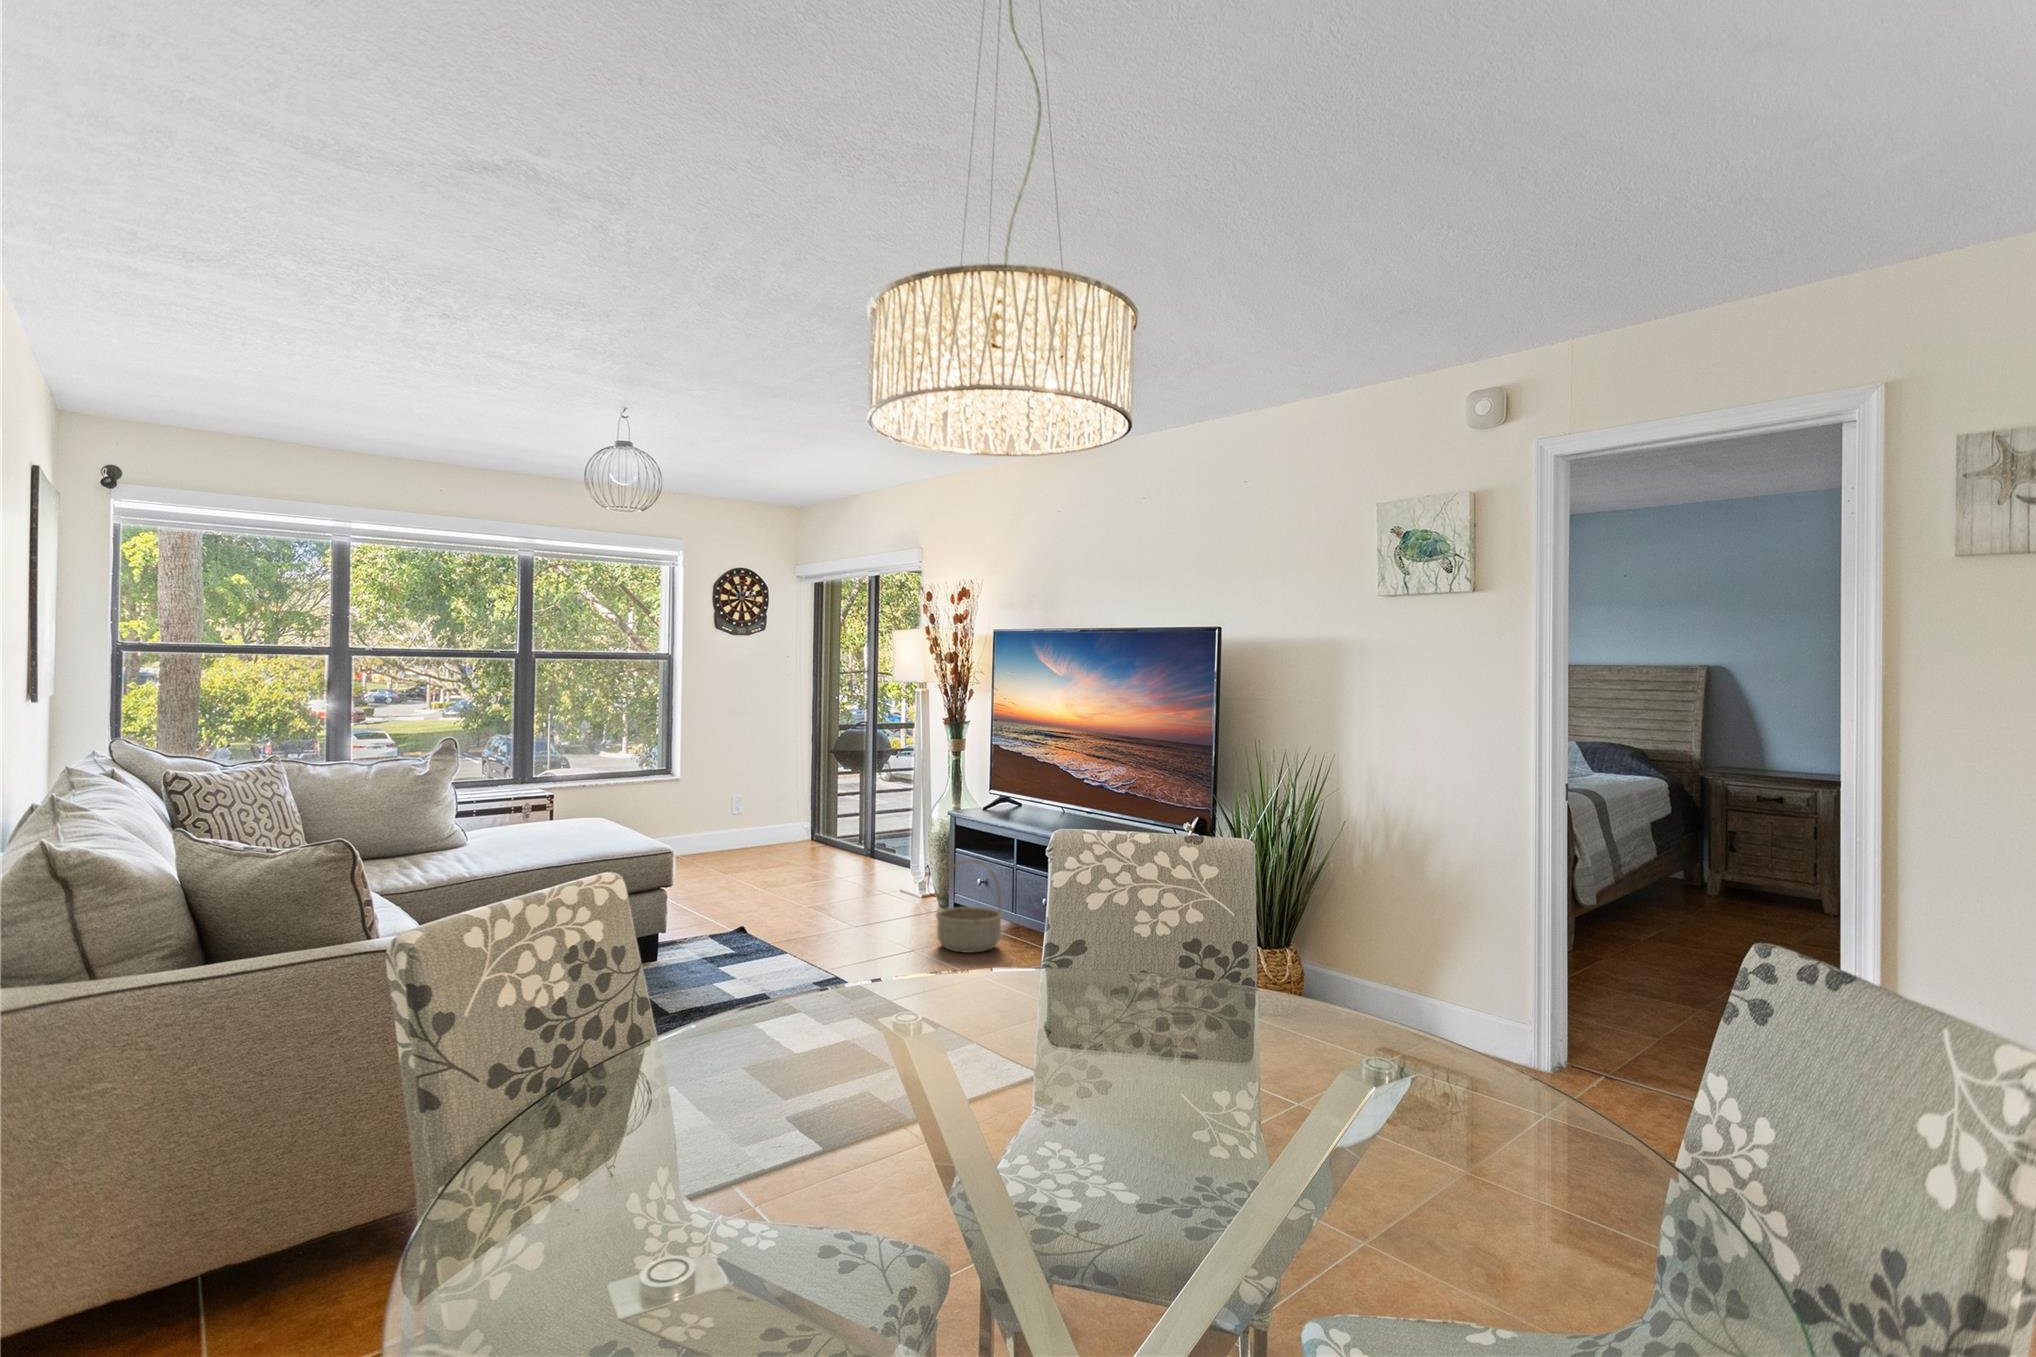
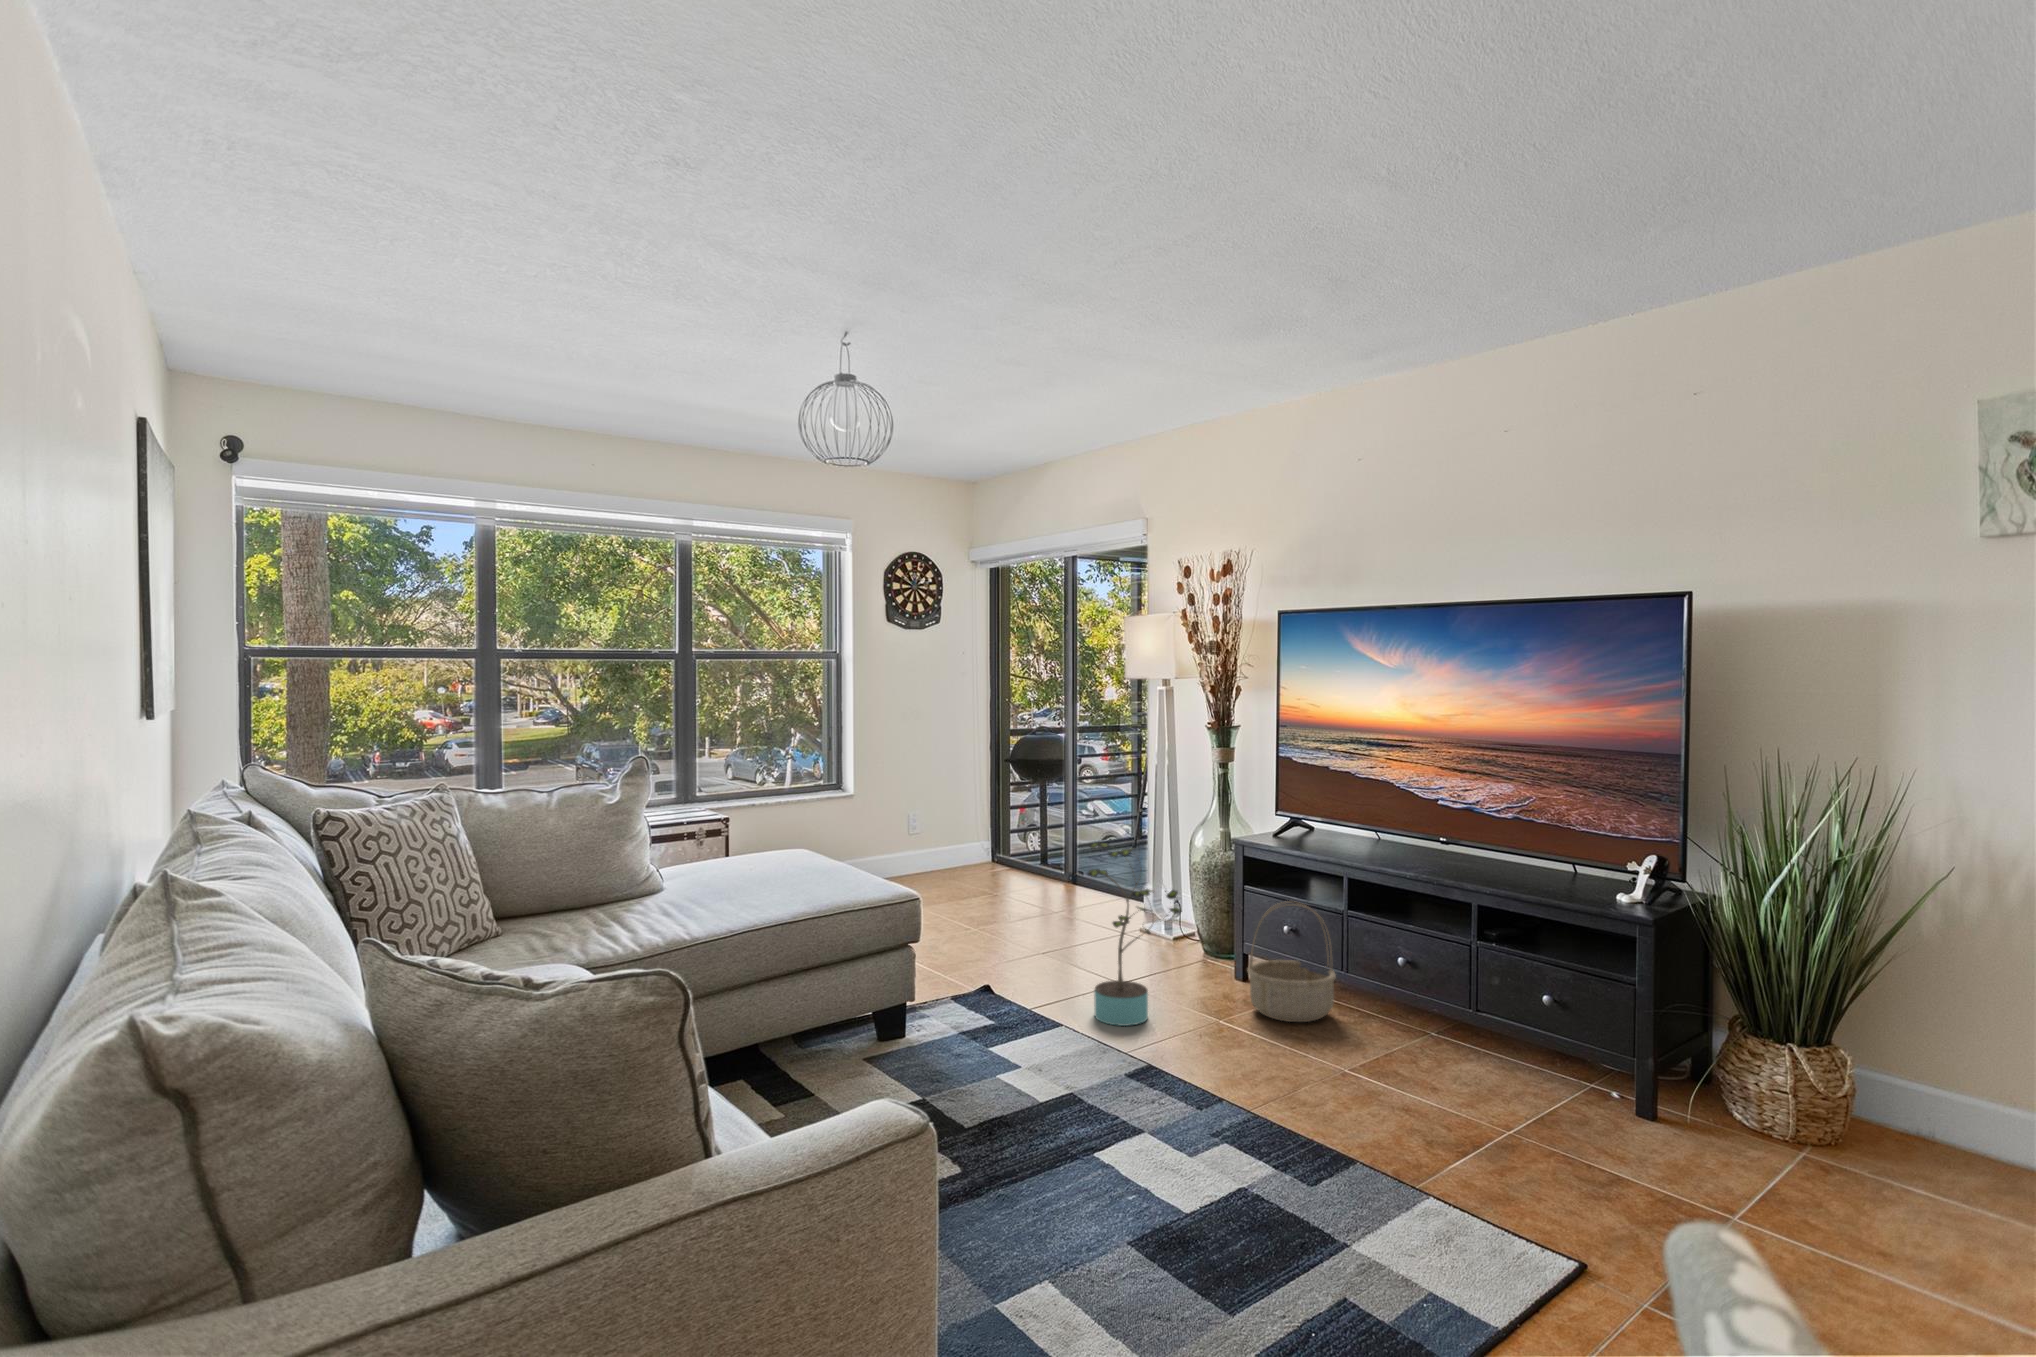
potted plant: none [799,812,880,954] -> present [1088,842,1180,1026]

